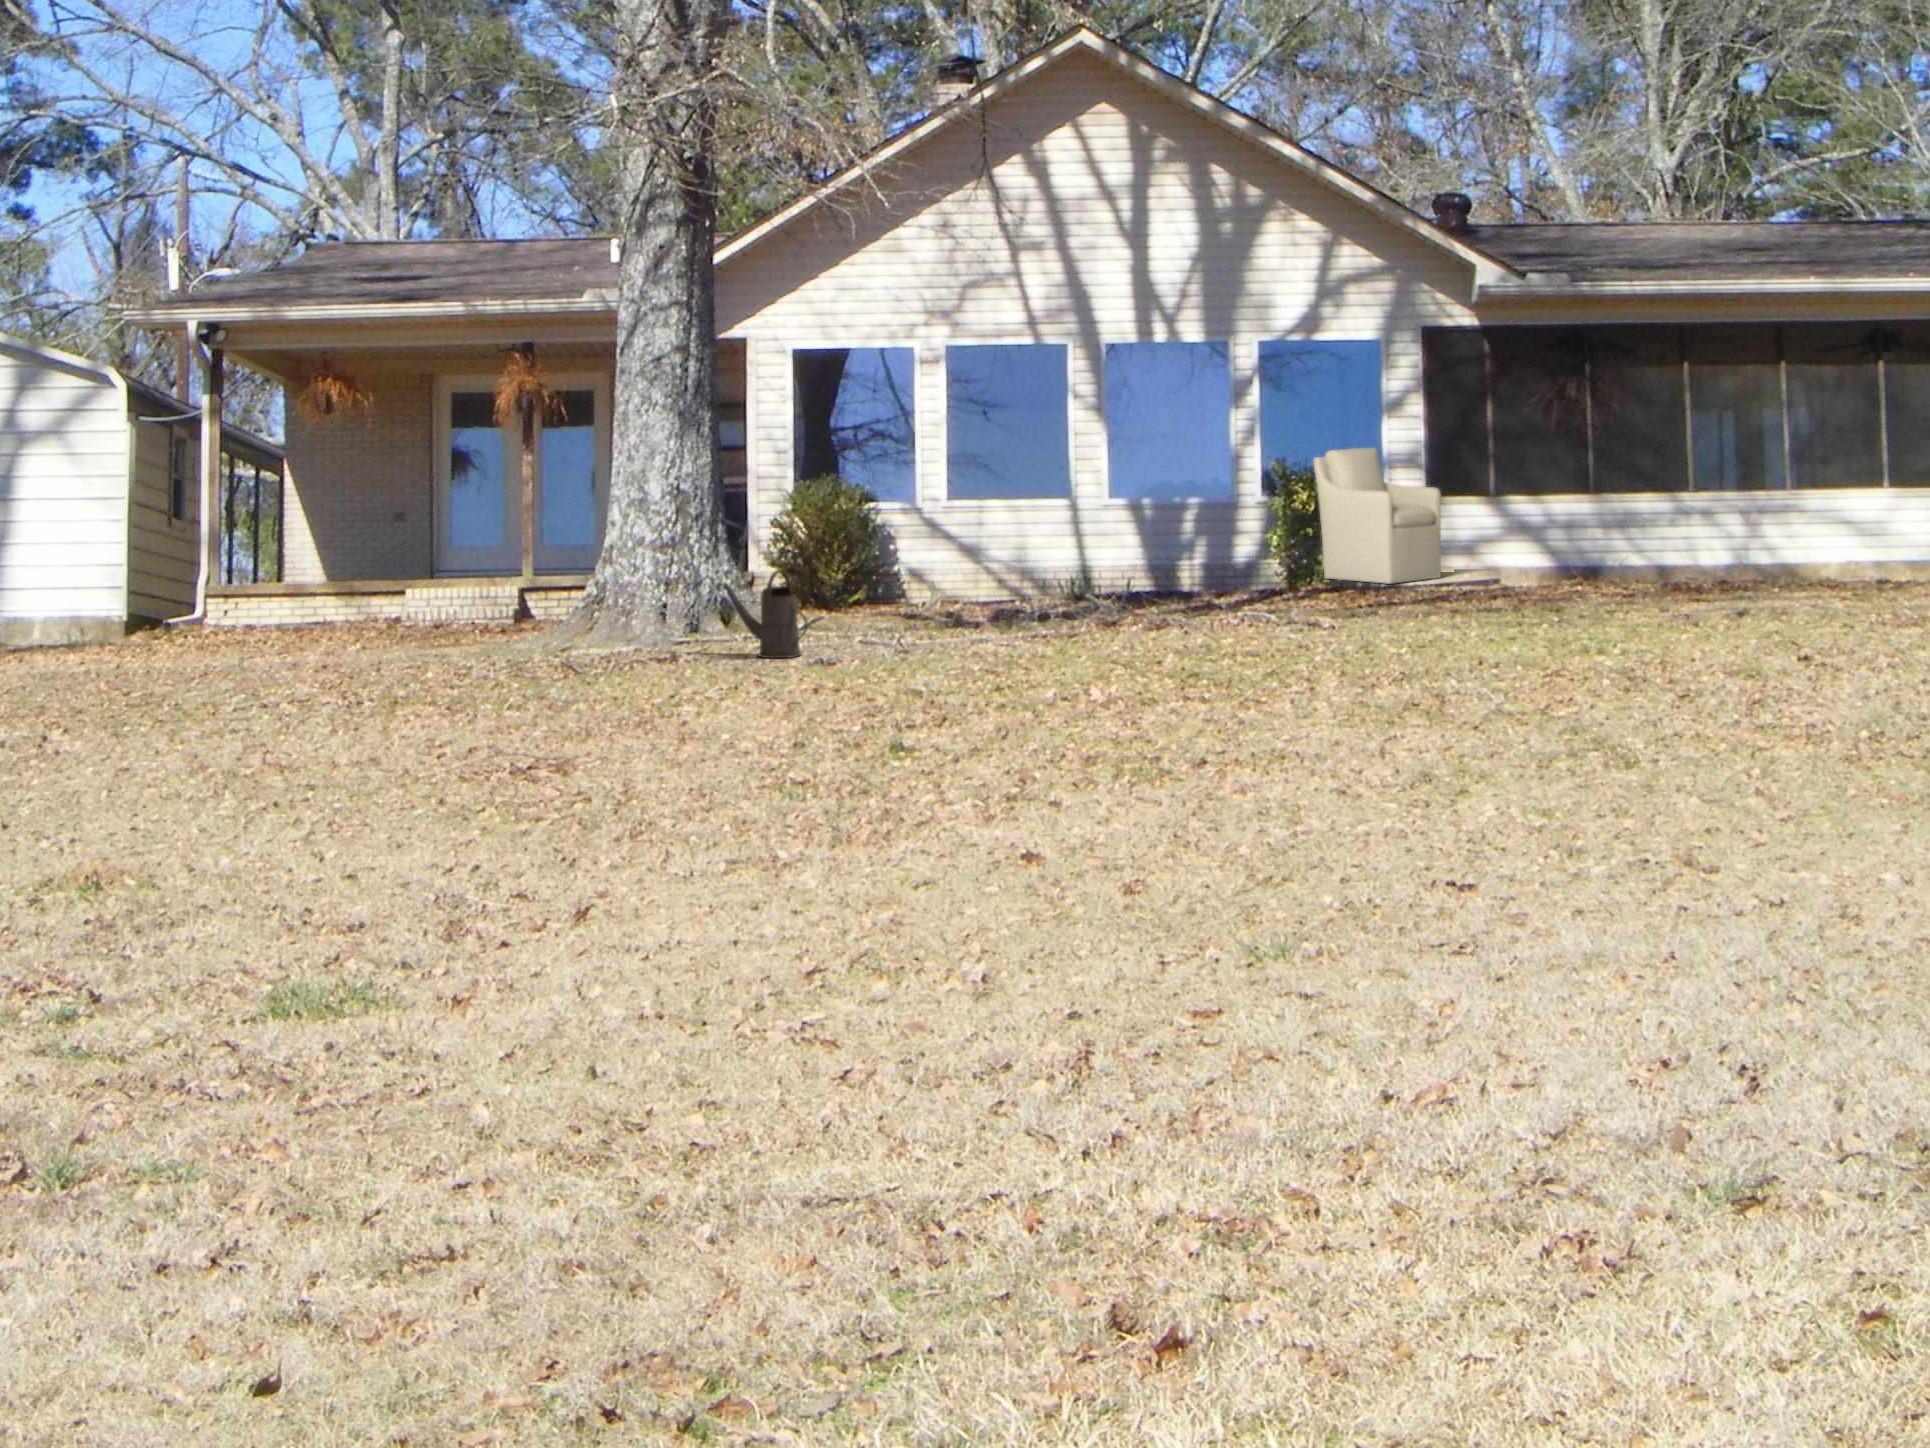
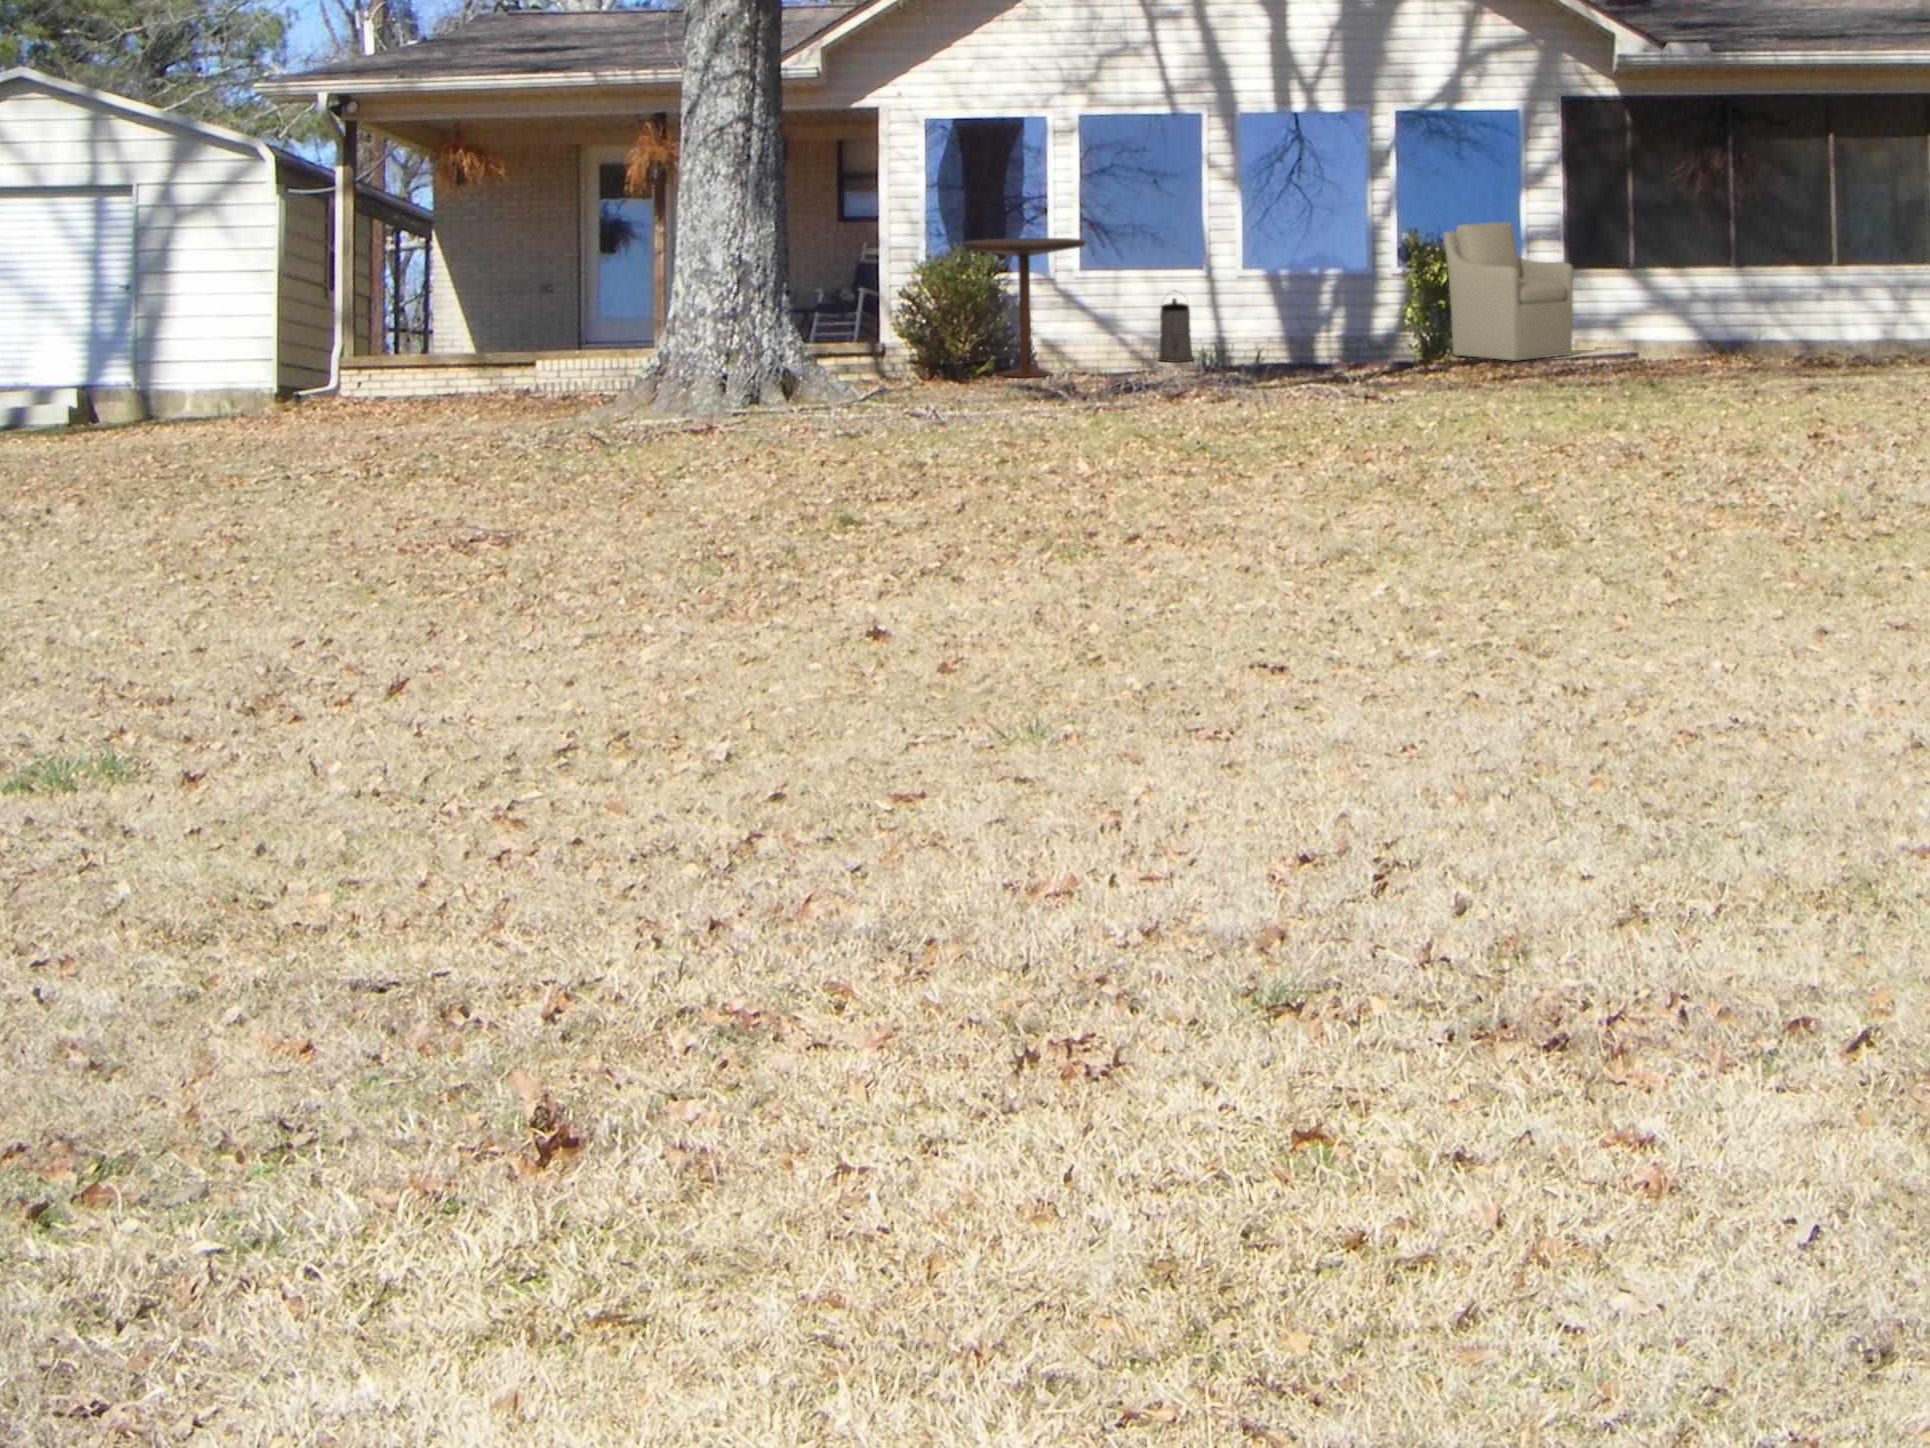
pedestal table: none [850,464,974,602] -> present [962,238,1085,377]
watering can: present [723,571,809,658] -> present [1158,290,1193,362]

